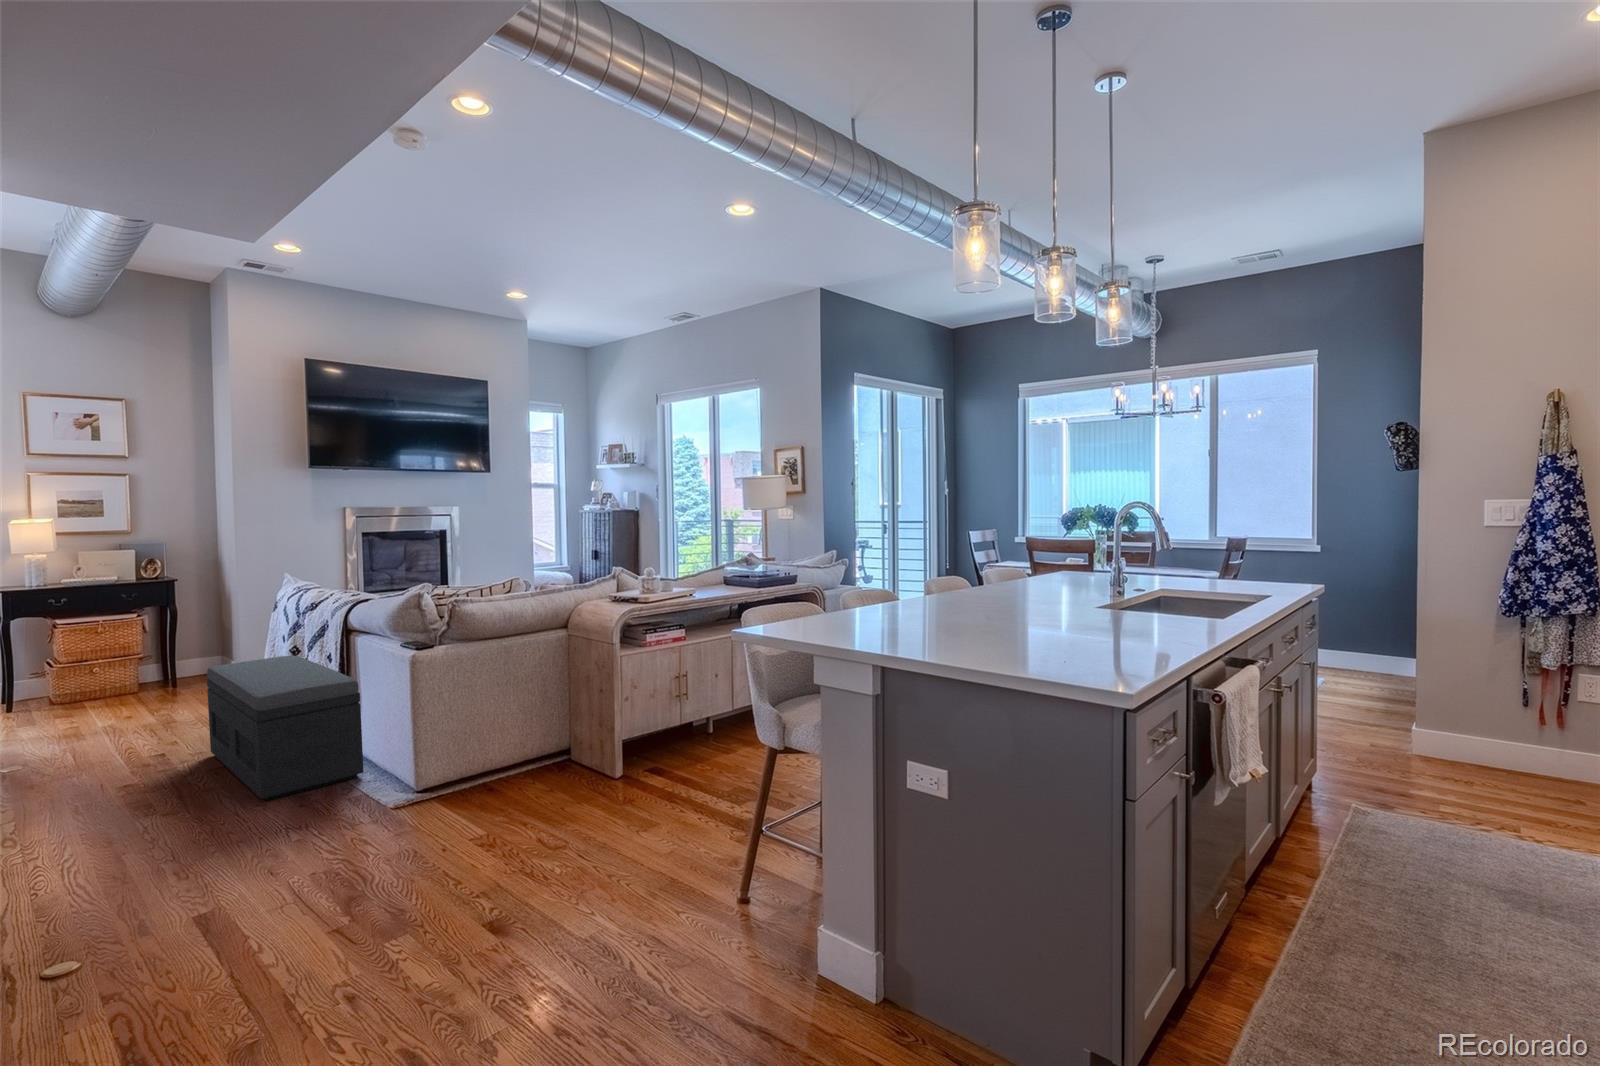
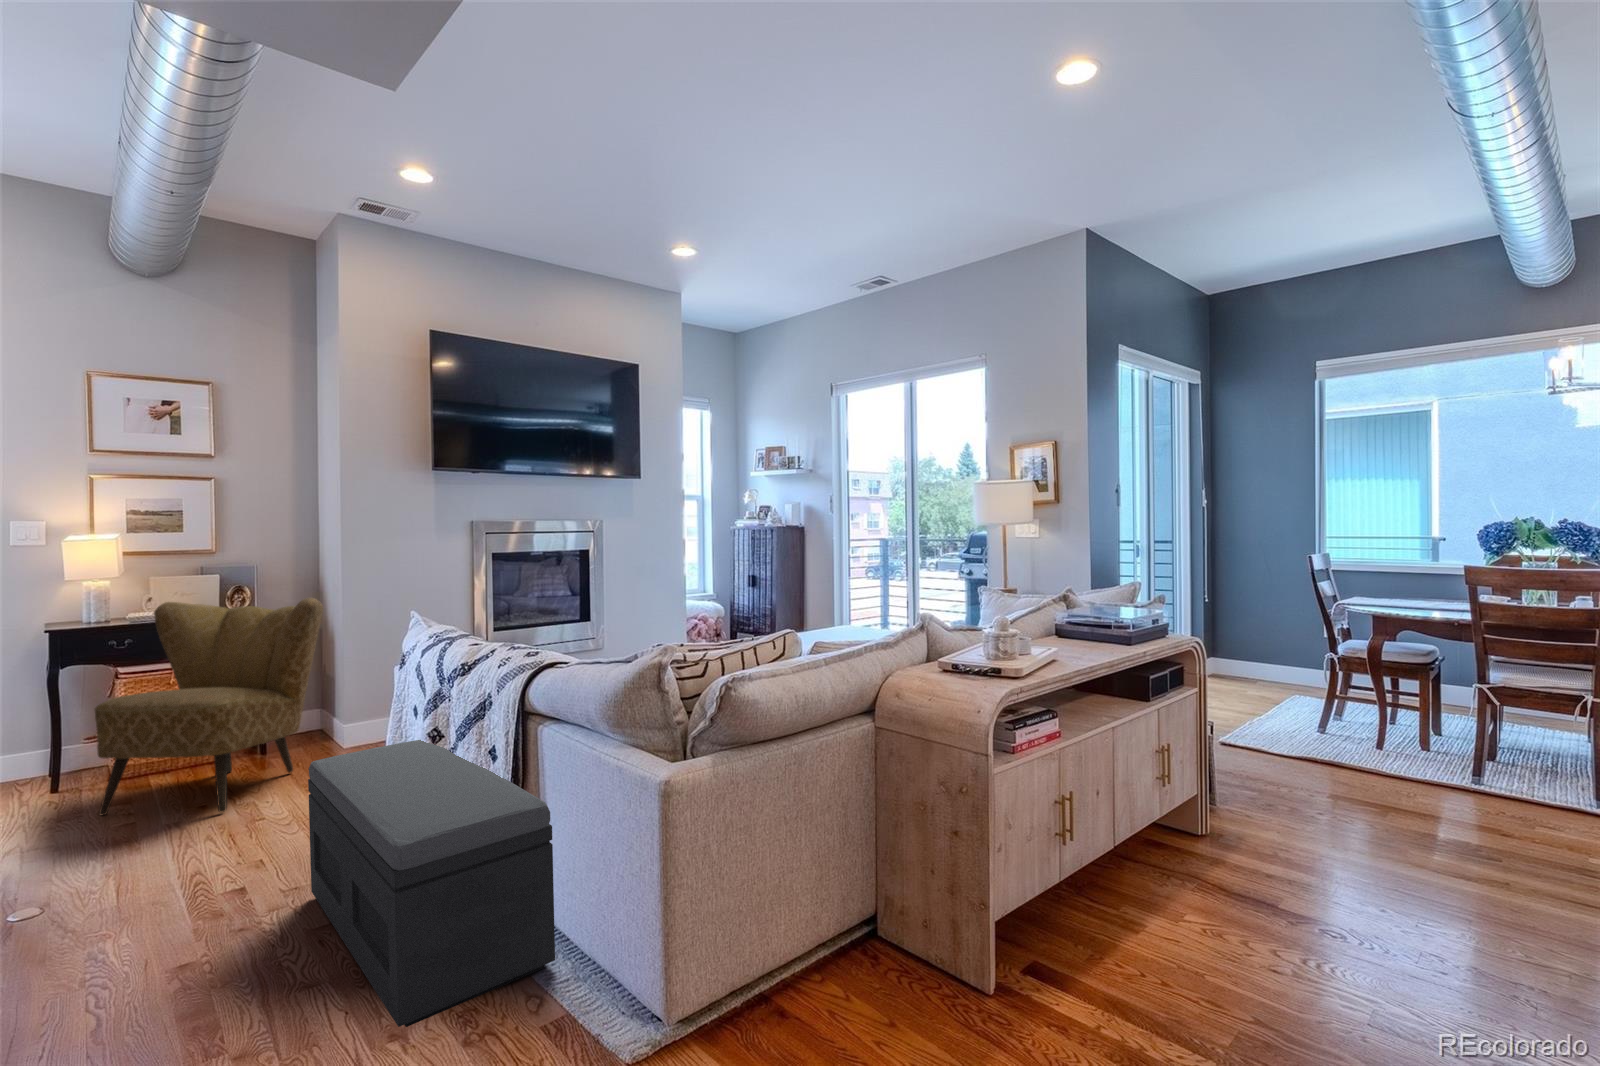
armchair: none [43,566,220,723] -> present [95,598,323,815]

